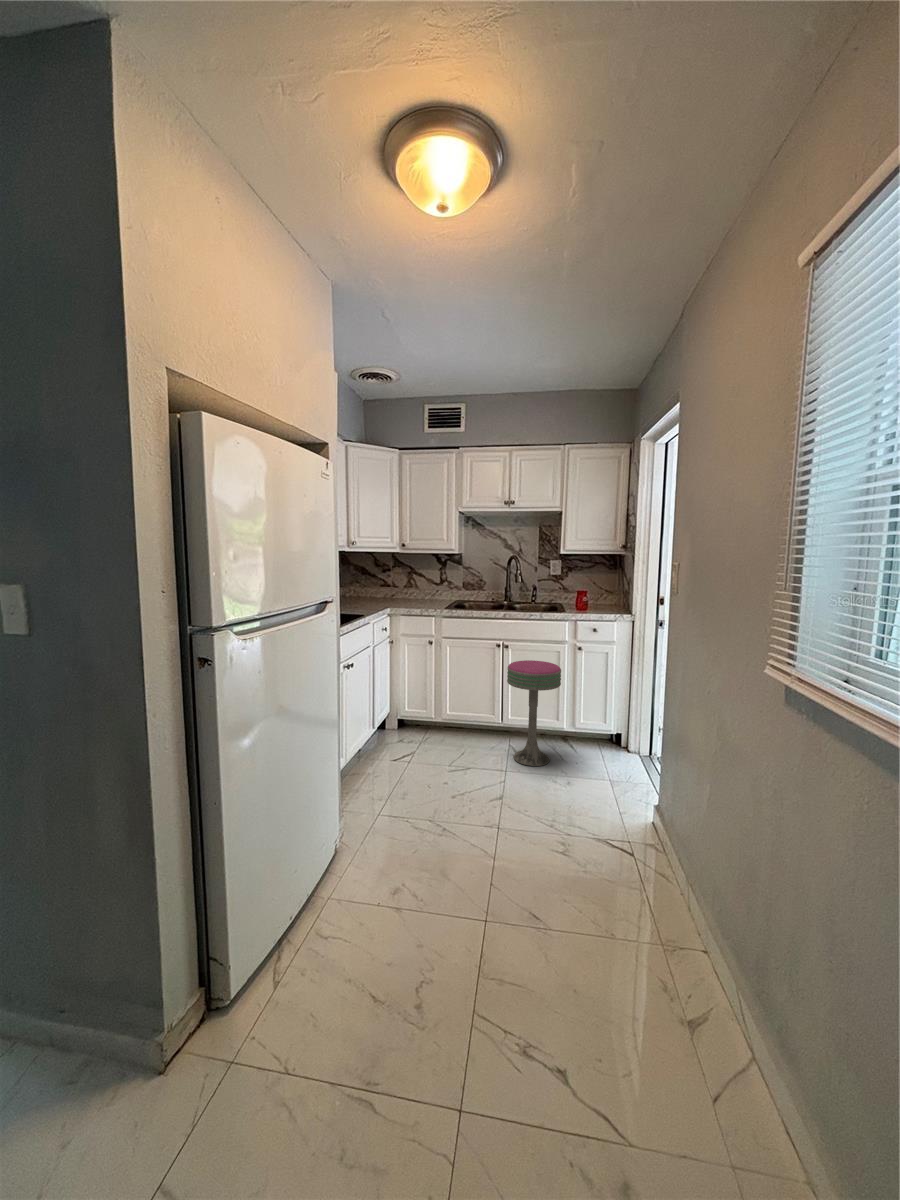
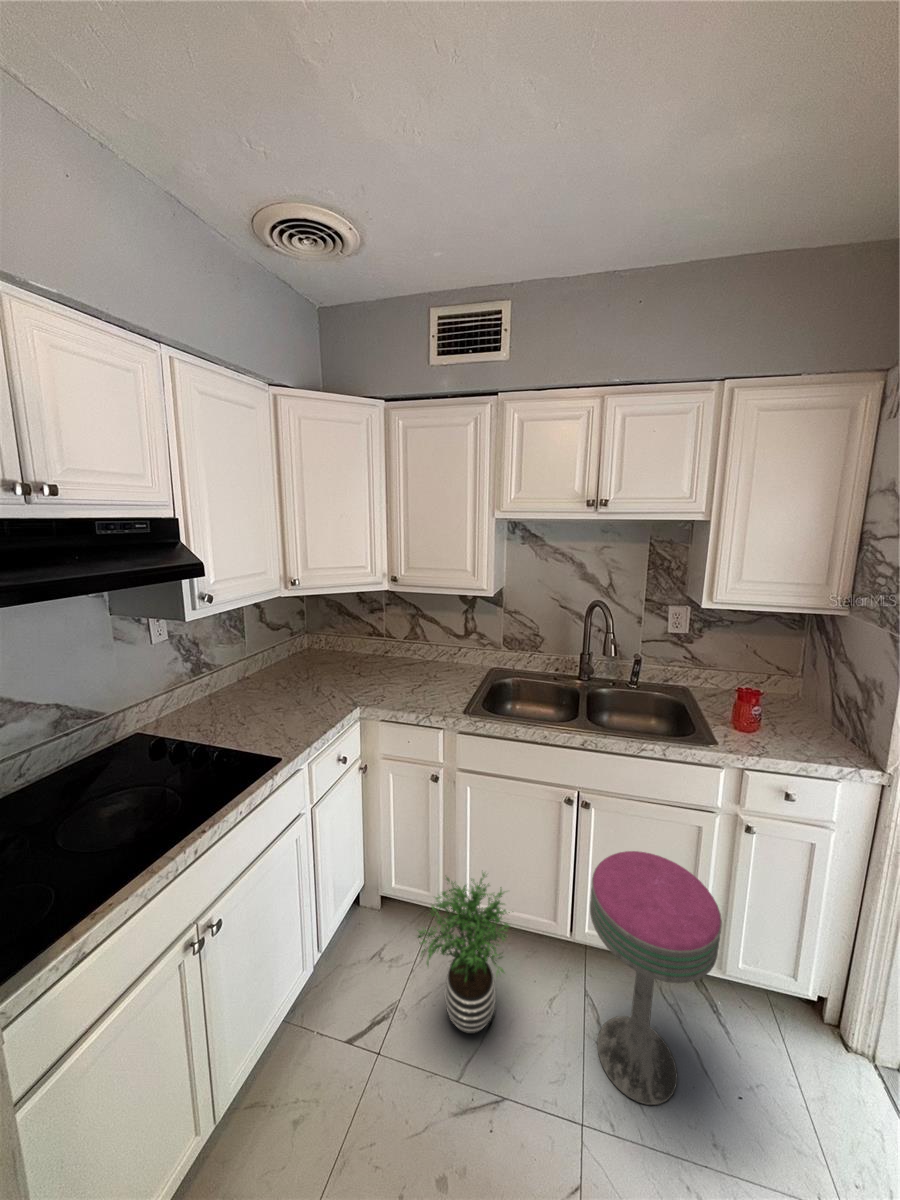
potted plant: none [425,682,473,757] -> present [418,873,510,1034]

